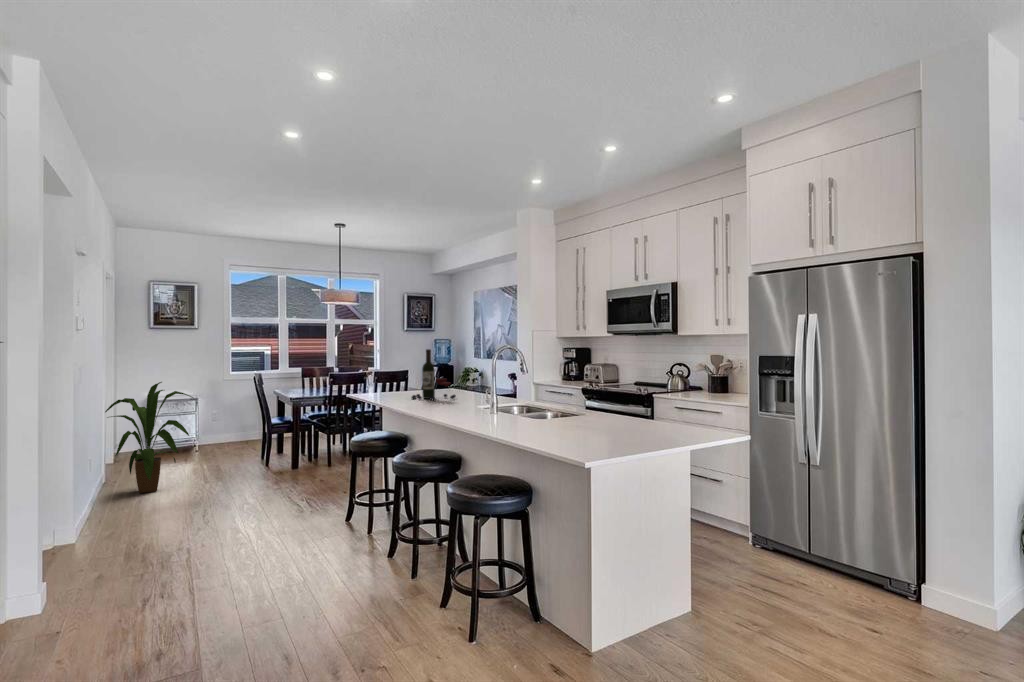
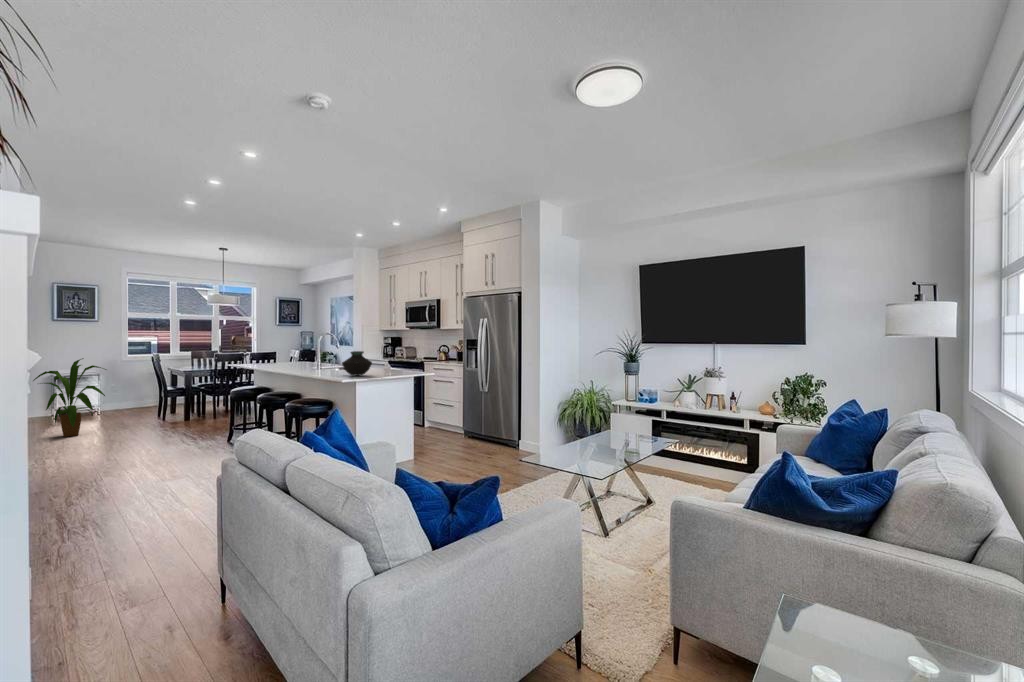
wine bottle: present [412,349,456,400] -> none [272,336,302,366]
vase: none [555,385,616,436] -> present [342,351,372,375]

